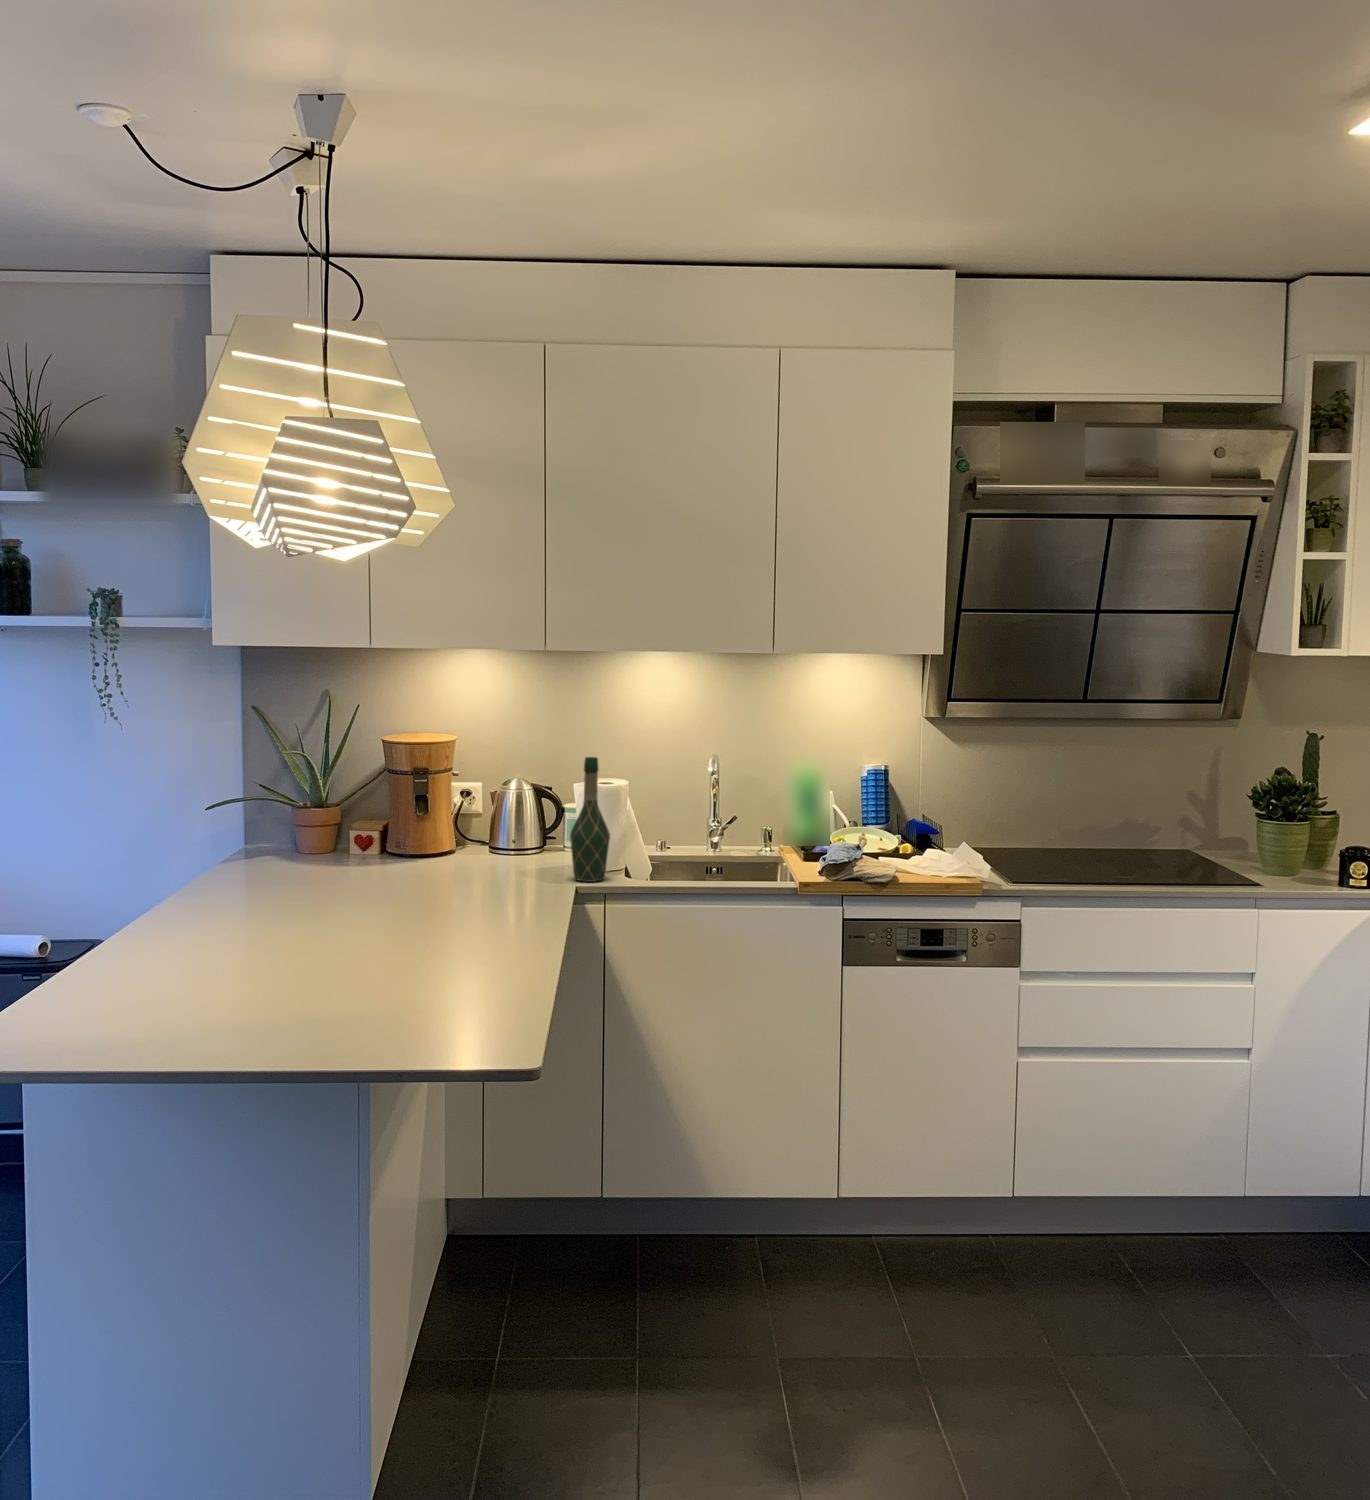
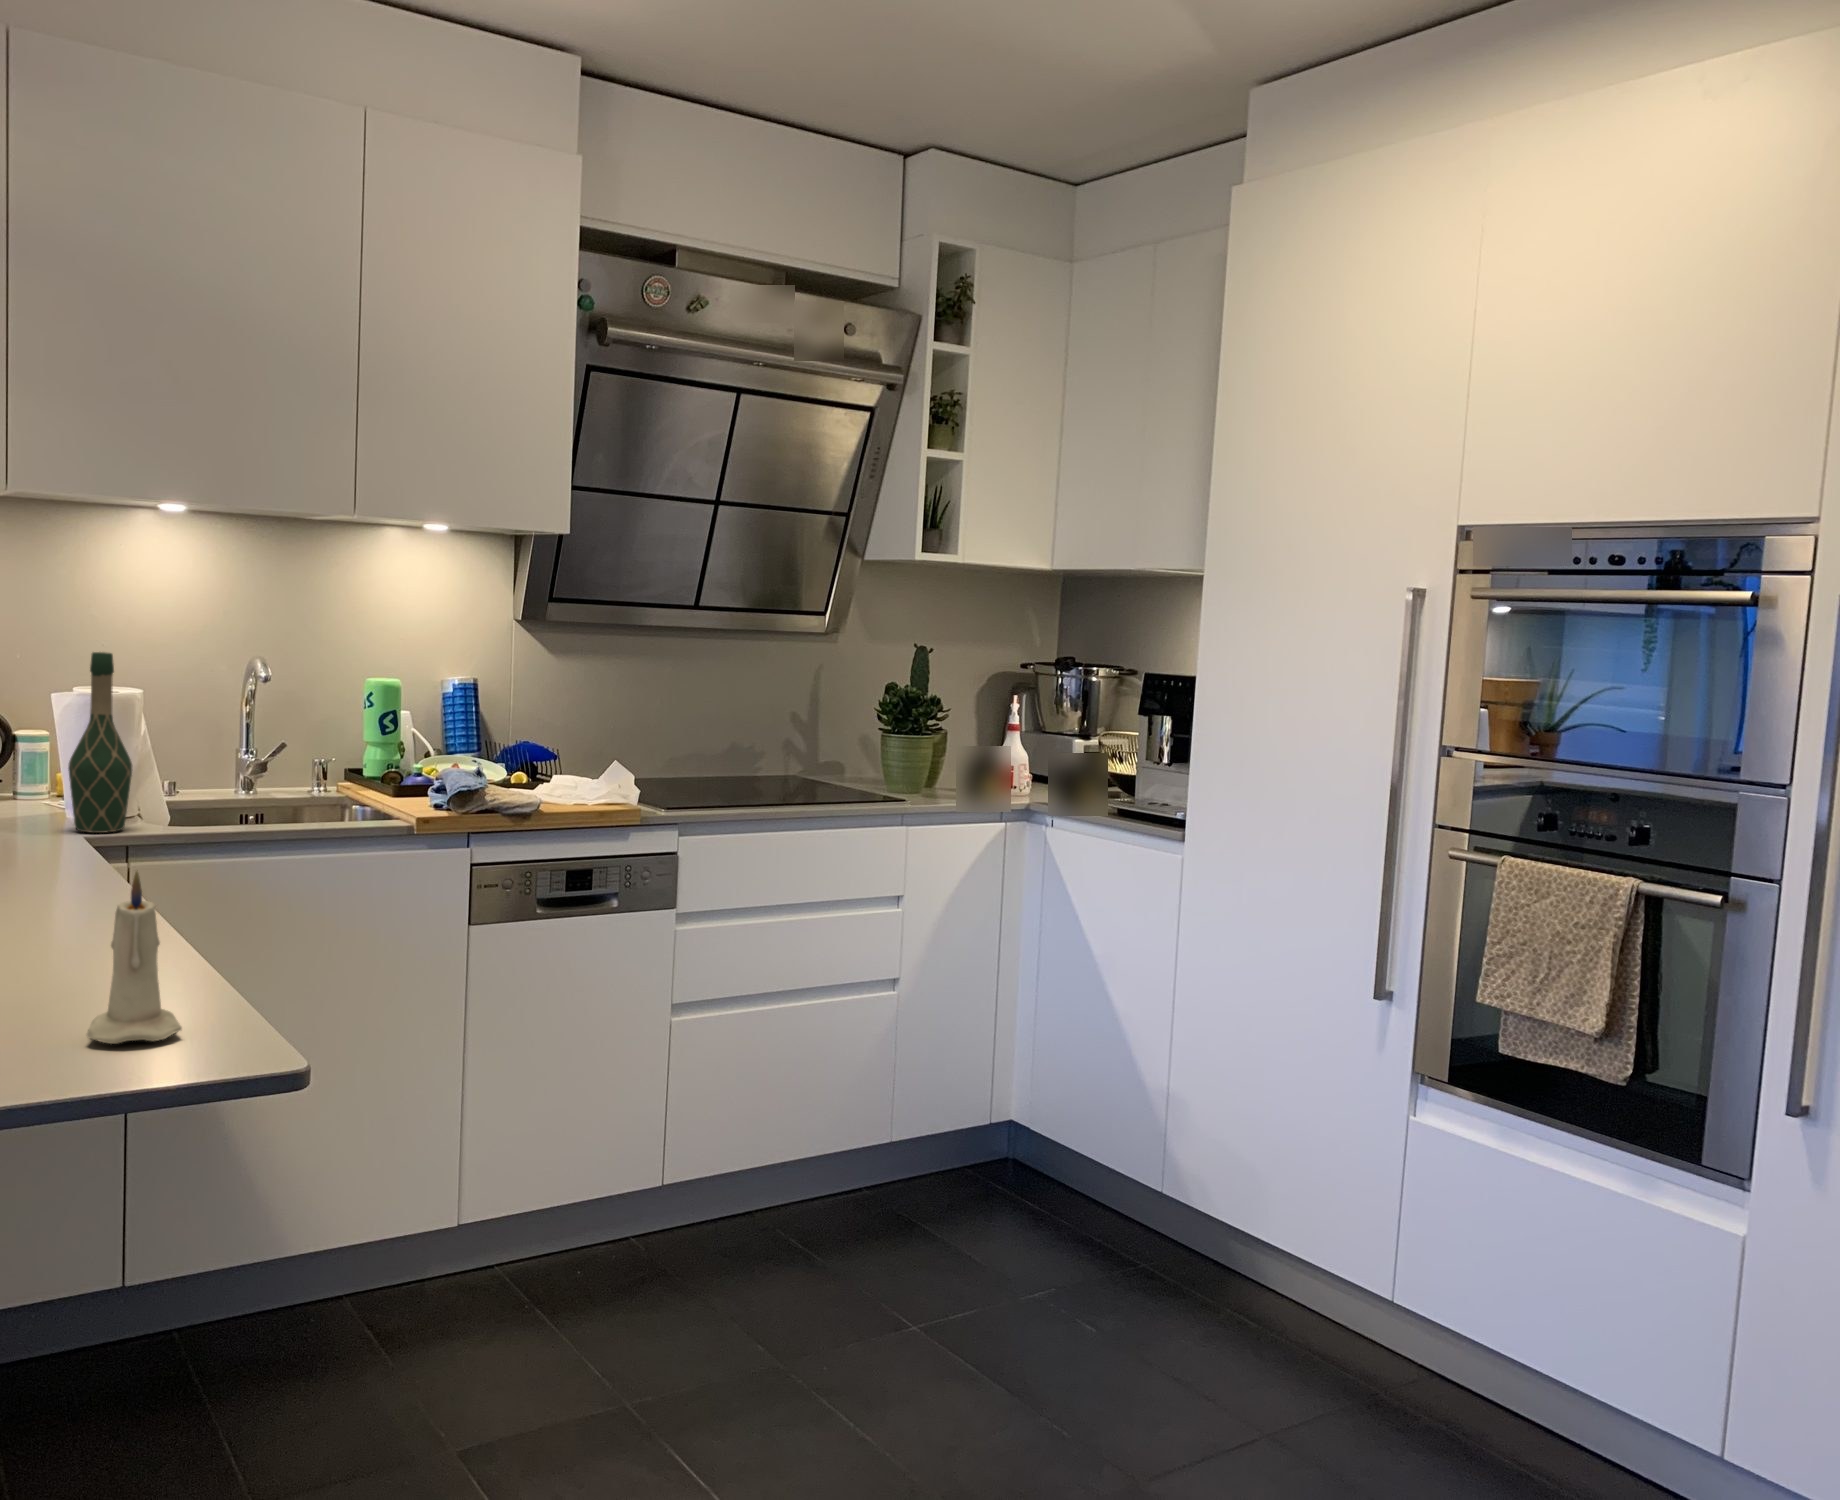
candle: none [411,941,466,1048] -> present [86,871,182,1044]

